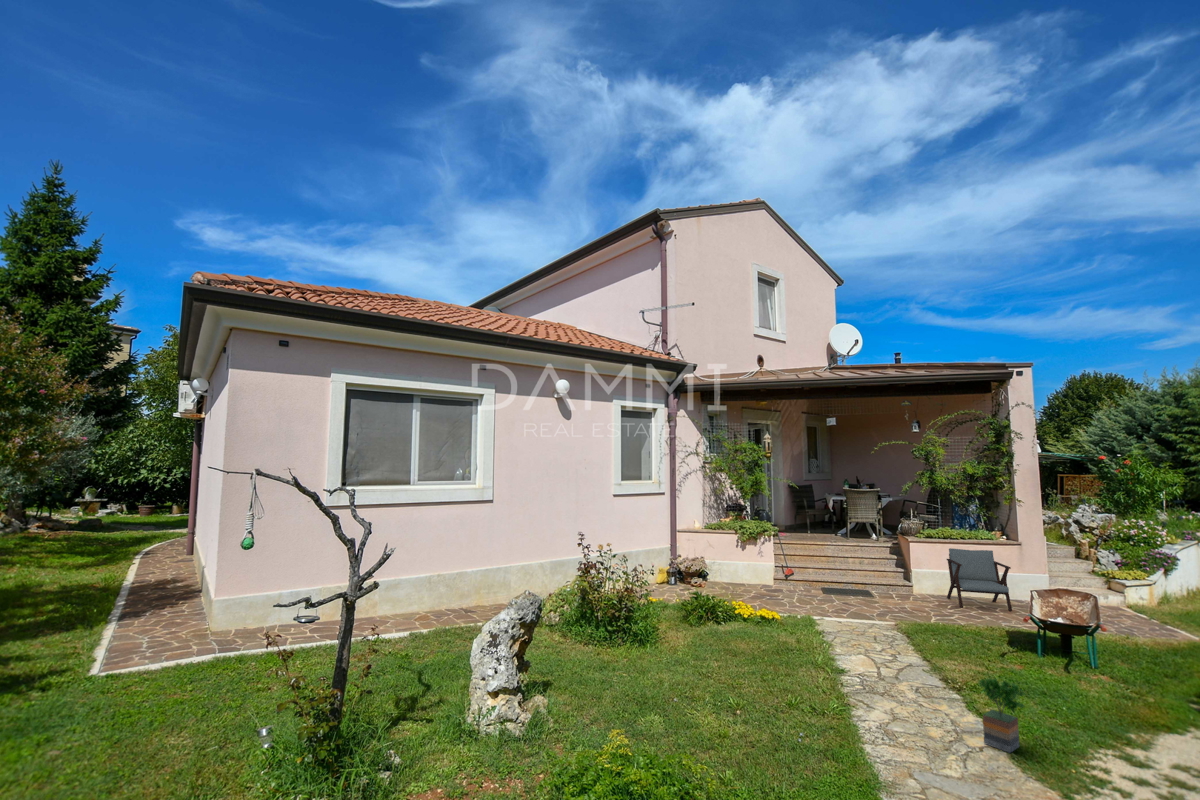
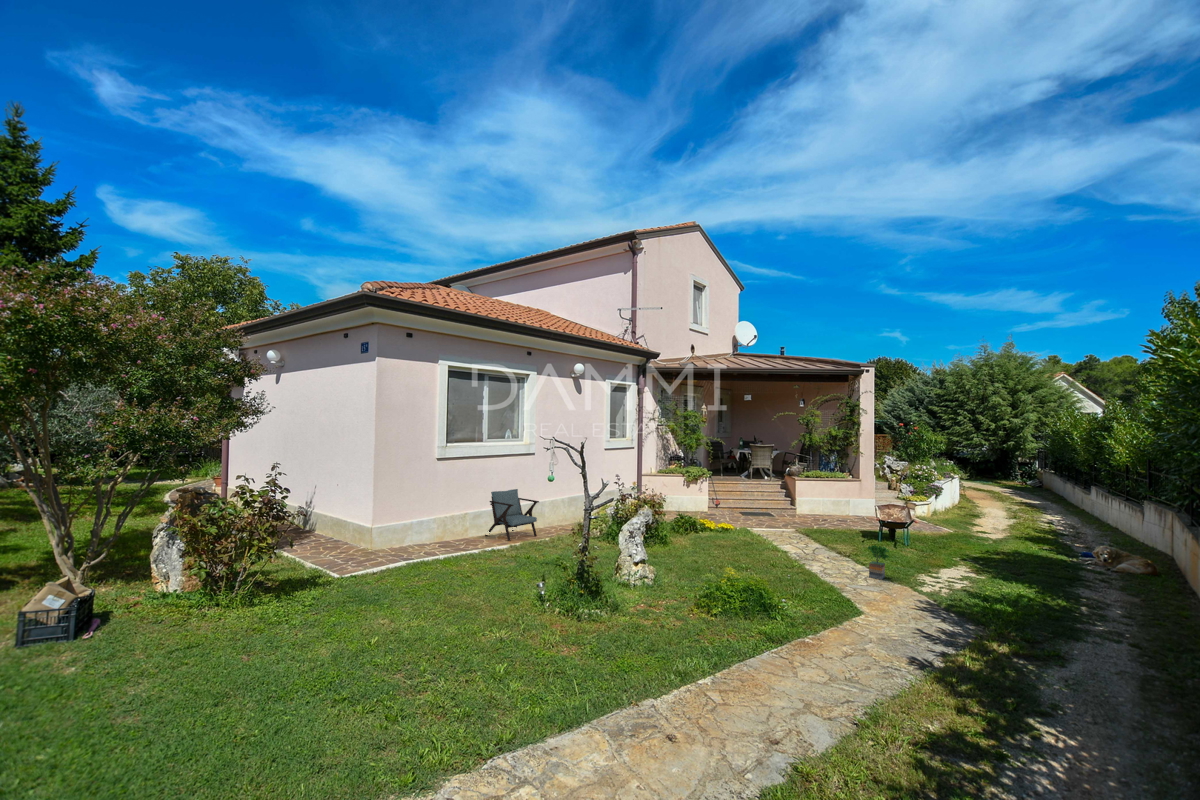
lounge chair: present [947,548,1012,611] -> present [485,489,539,541]

